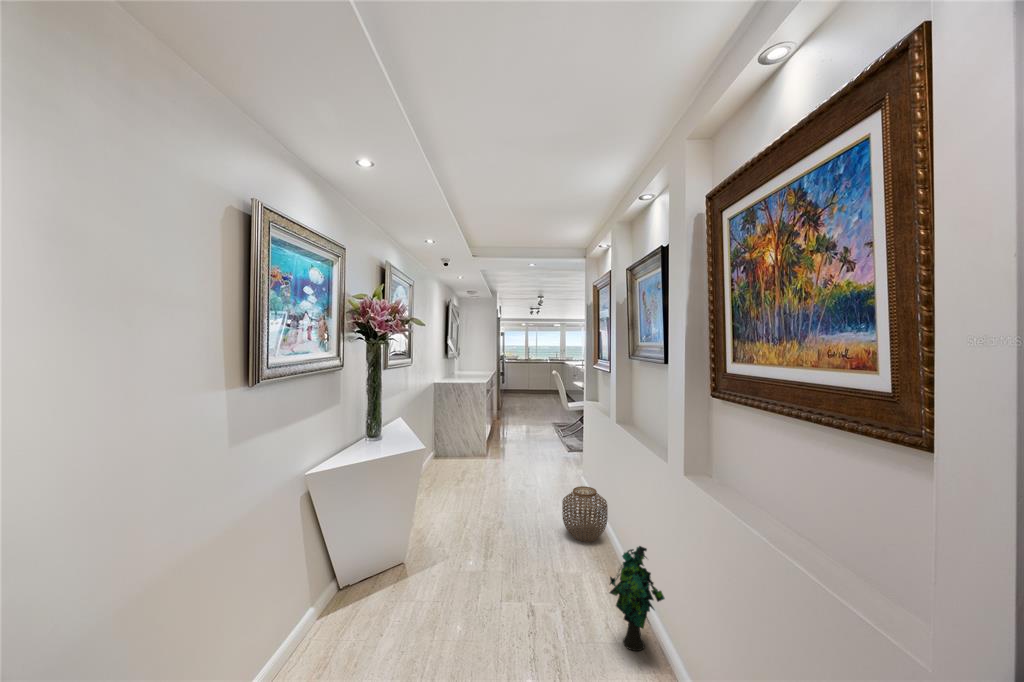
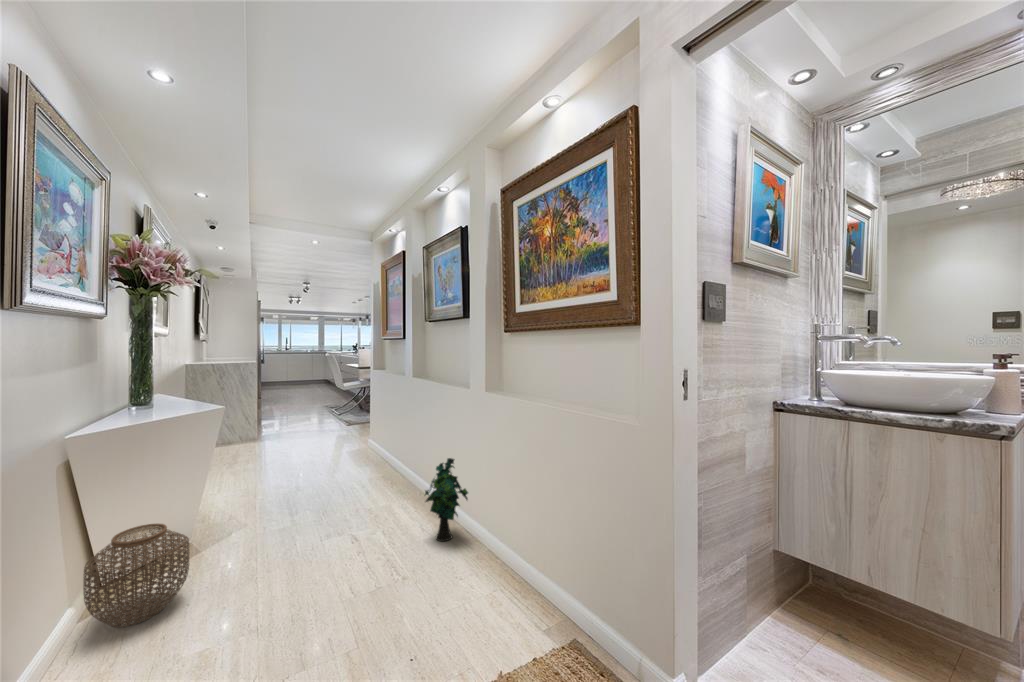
woven basket: present [562,486,608,542] -> present [83,524,189,627]

